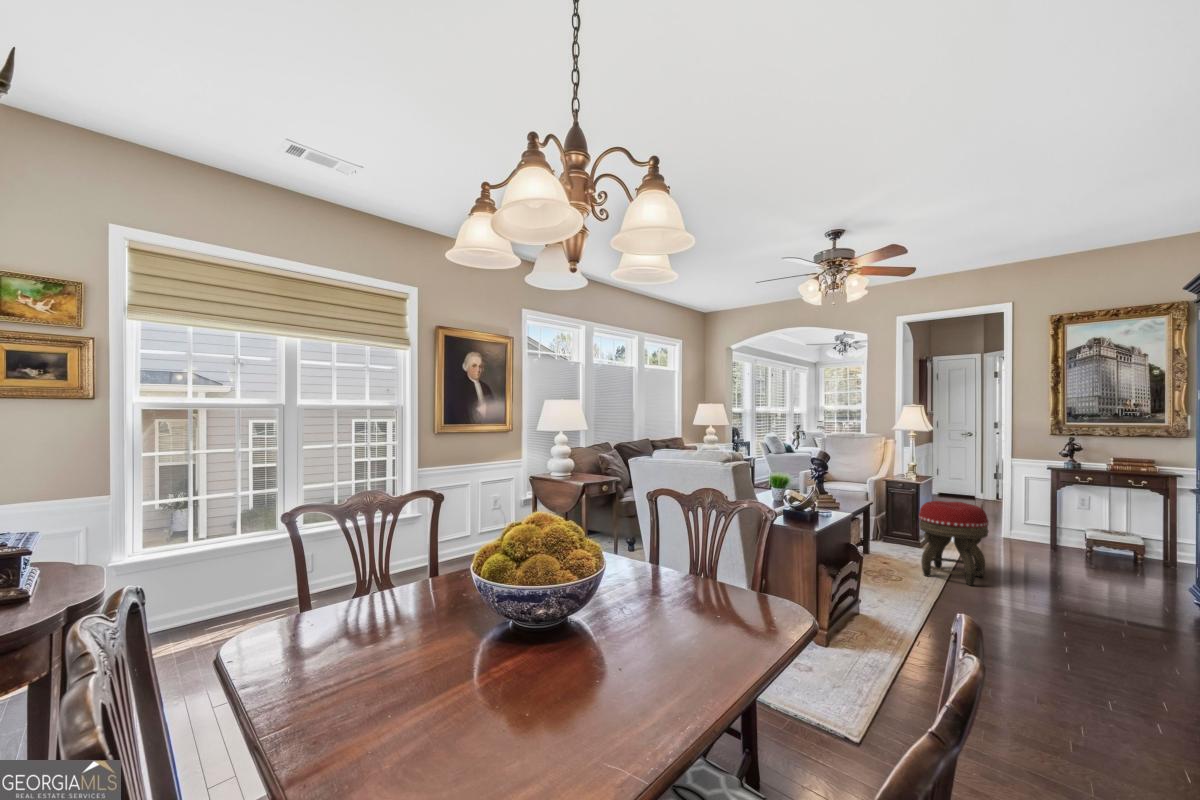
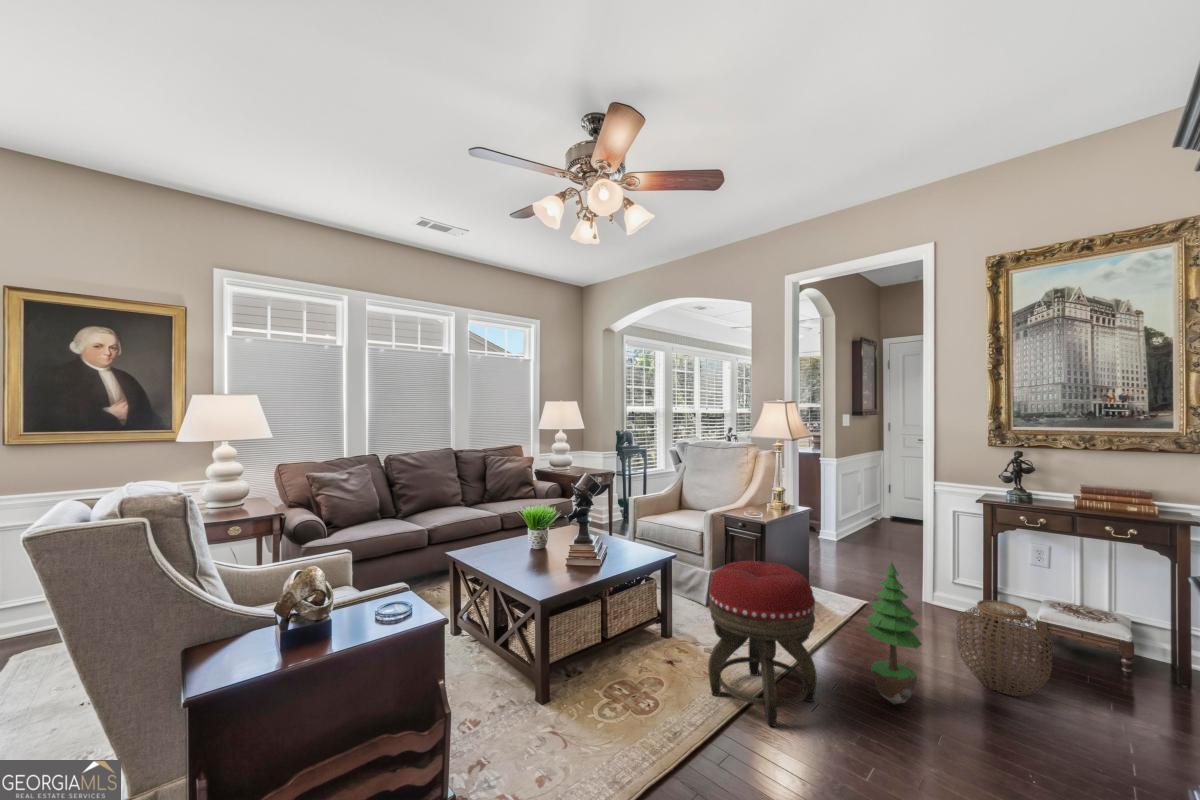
potted tree: none [1007,497,1045,577] -> present [865,563,922,704]
woven basket: none [1050,522,1108,573] -> present [957,600,1052,696]

